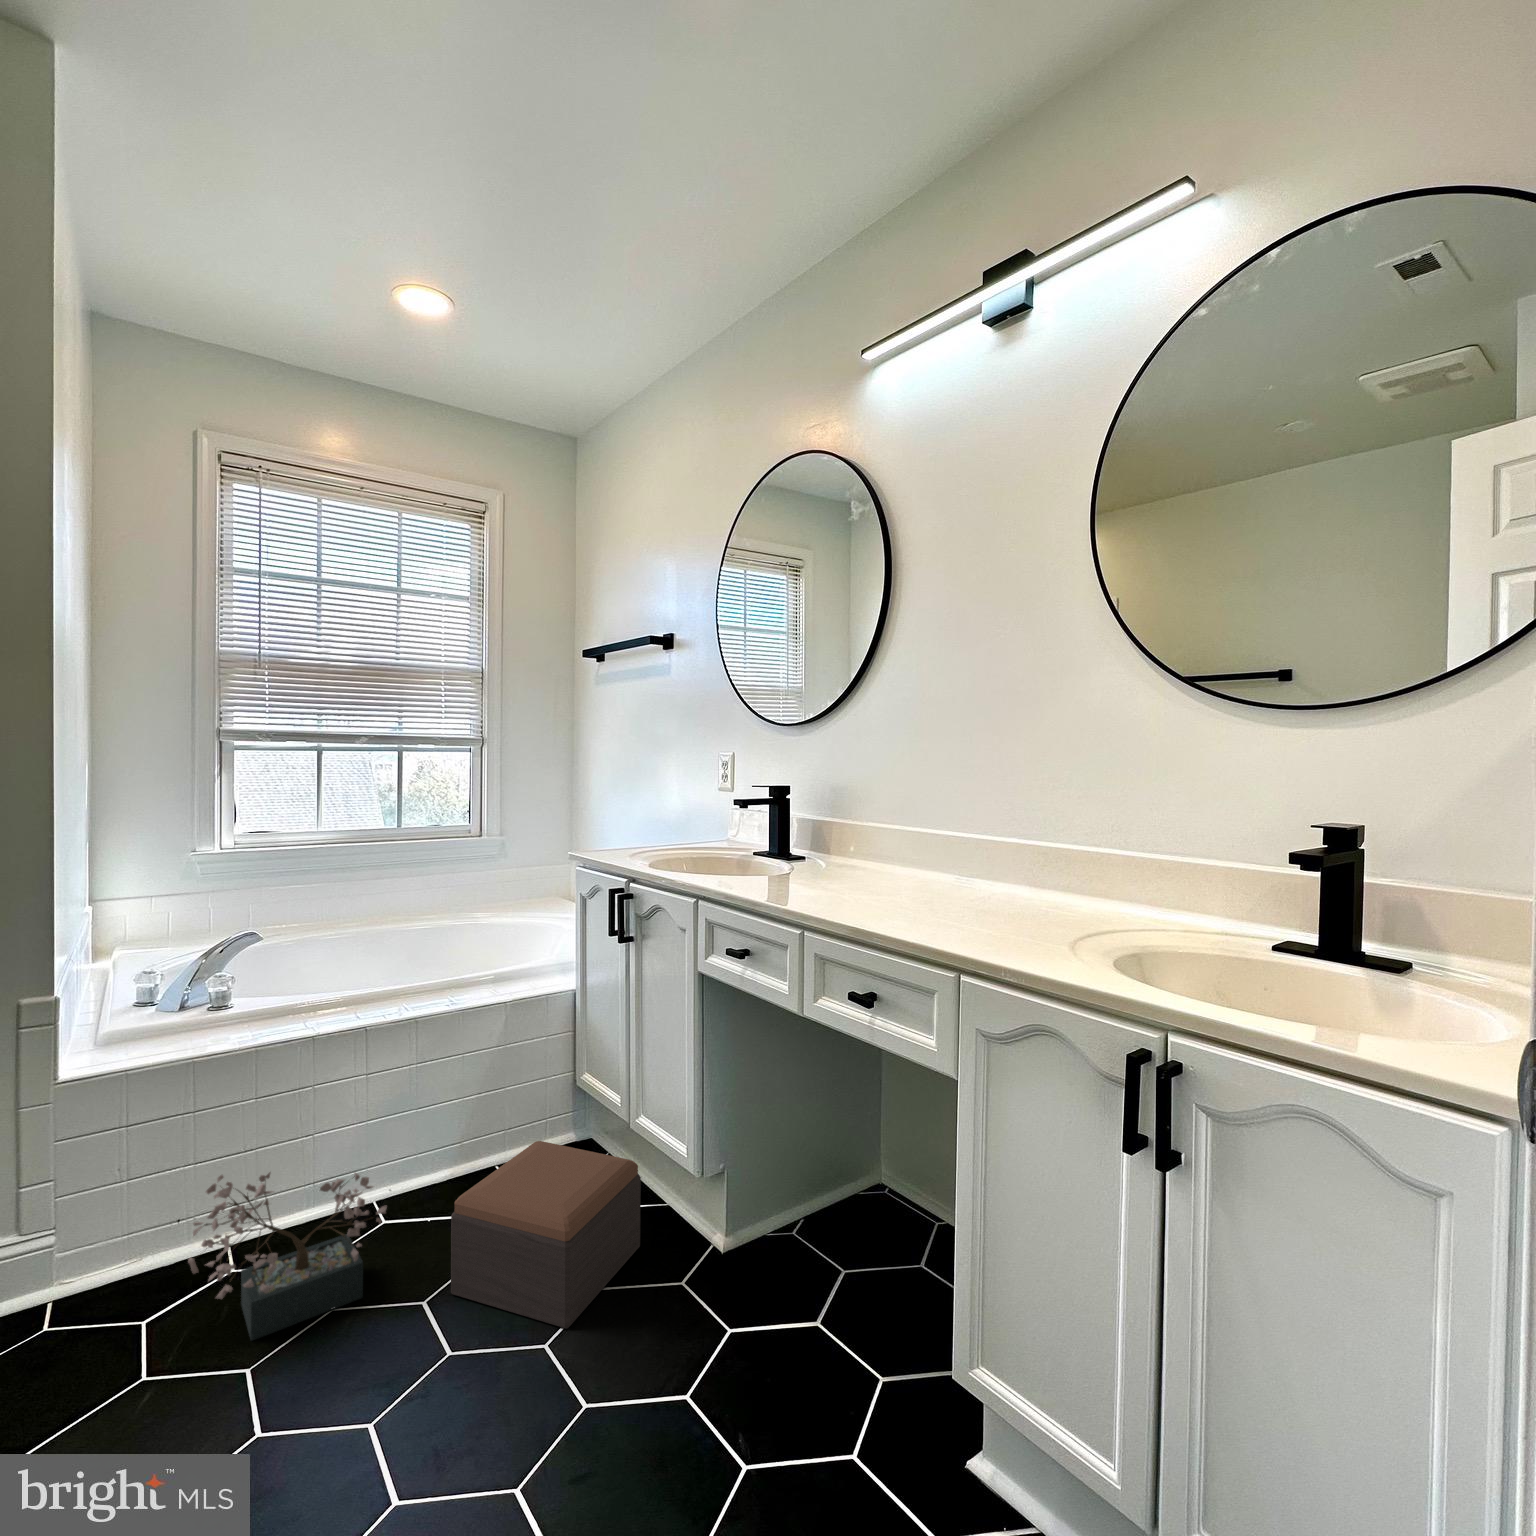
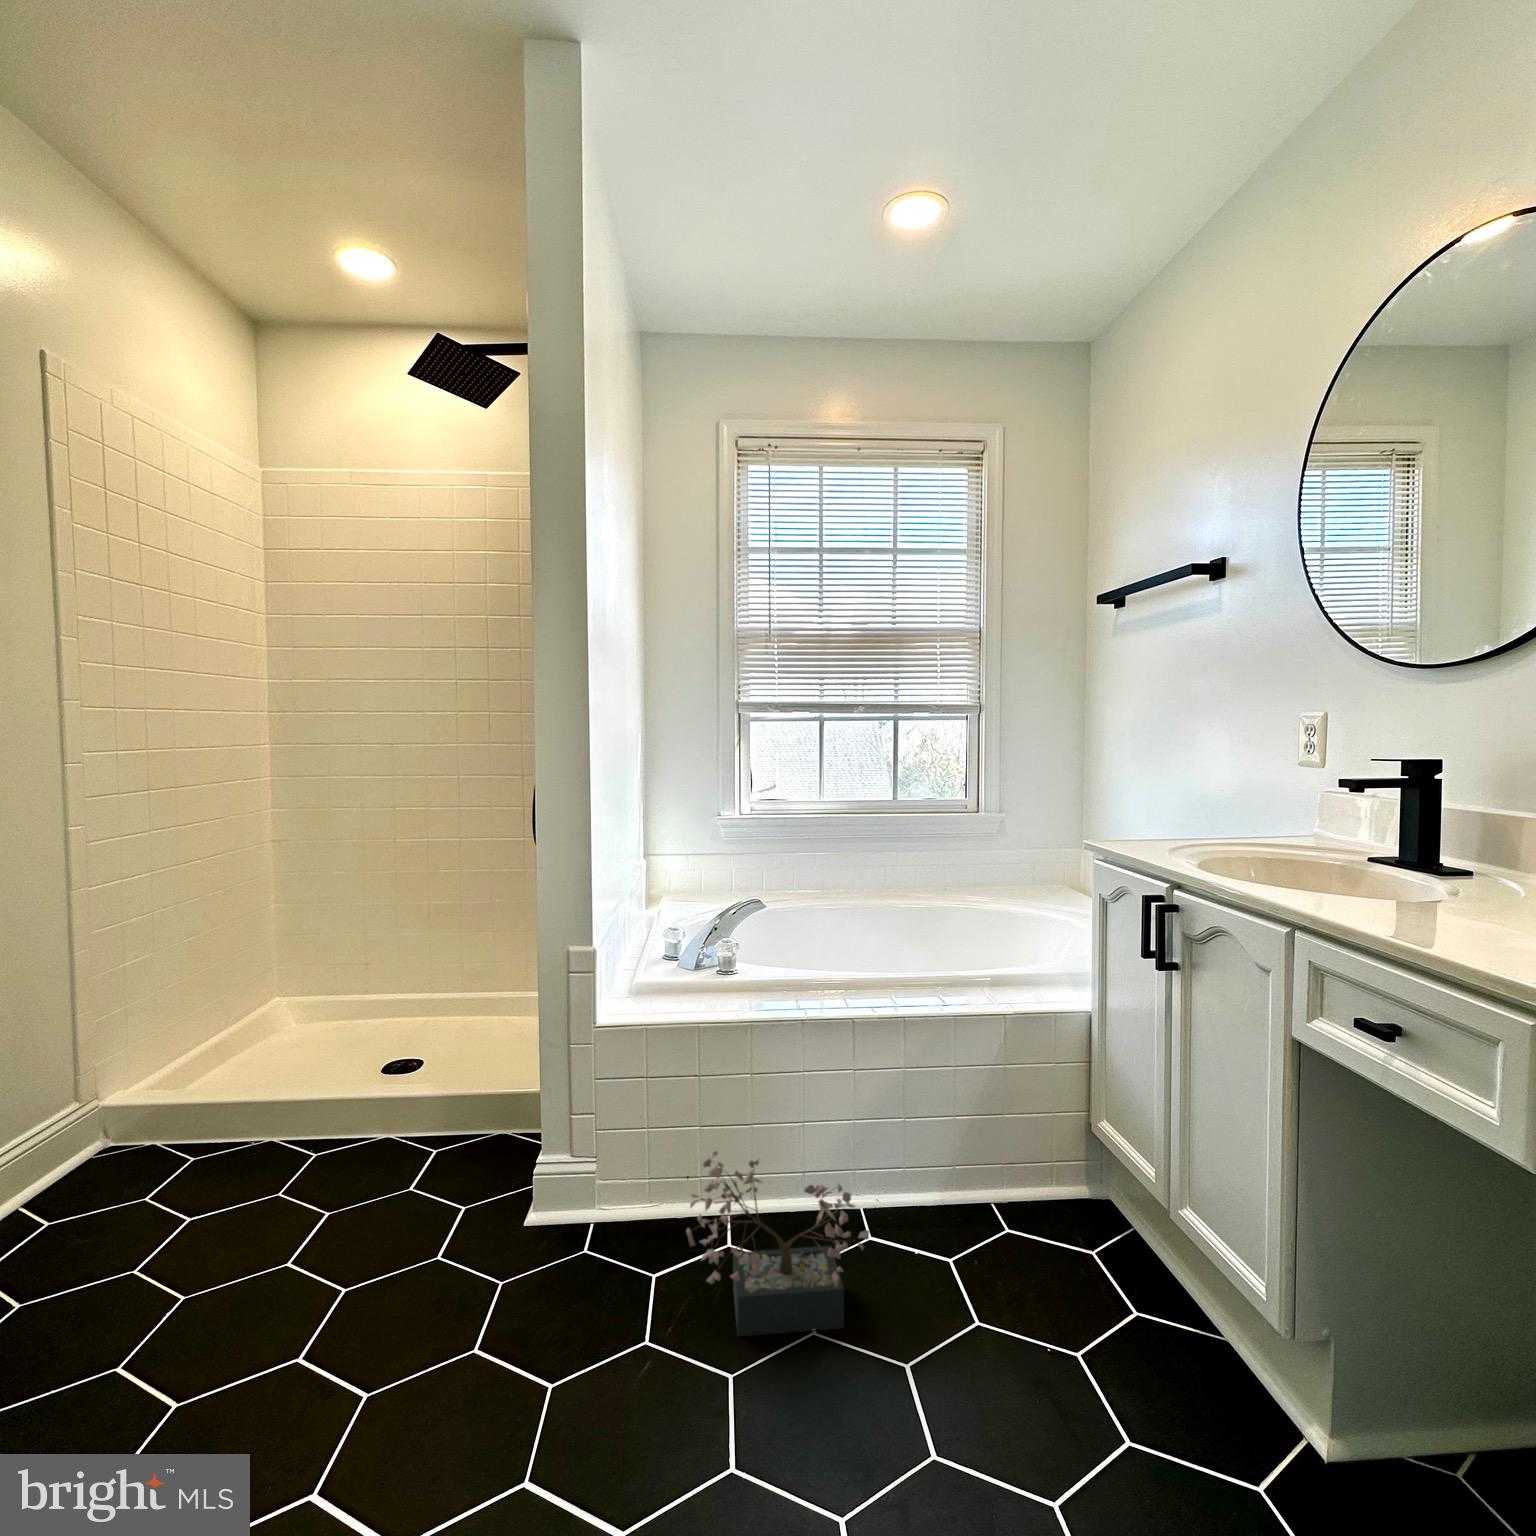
footstool: present [451,1141,641,1329] -> none [937,1203,1188,1486]

